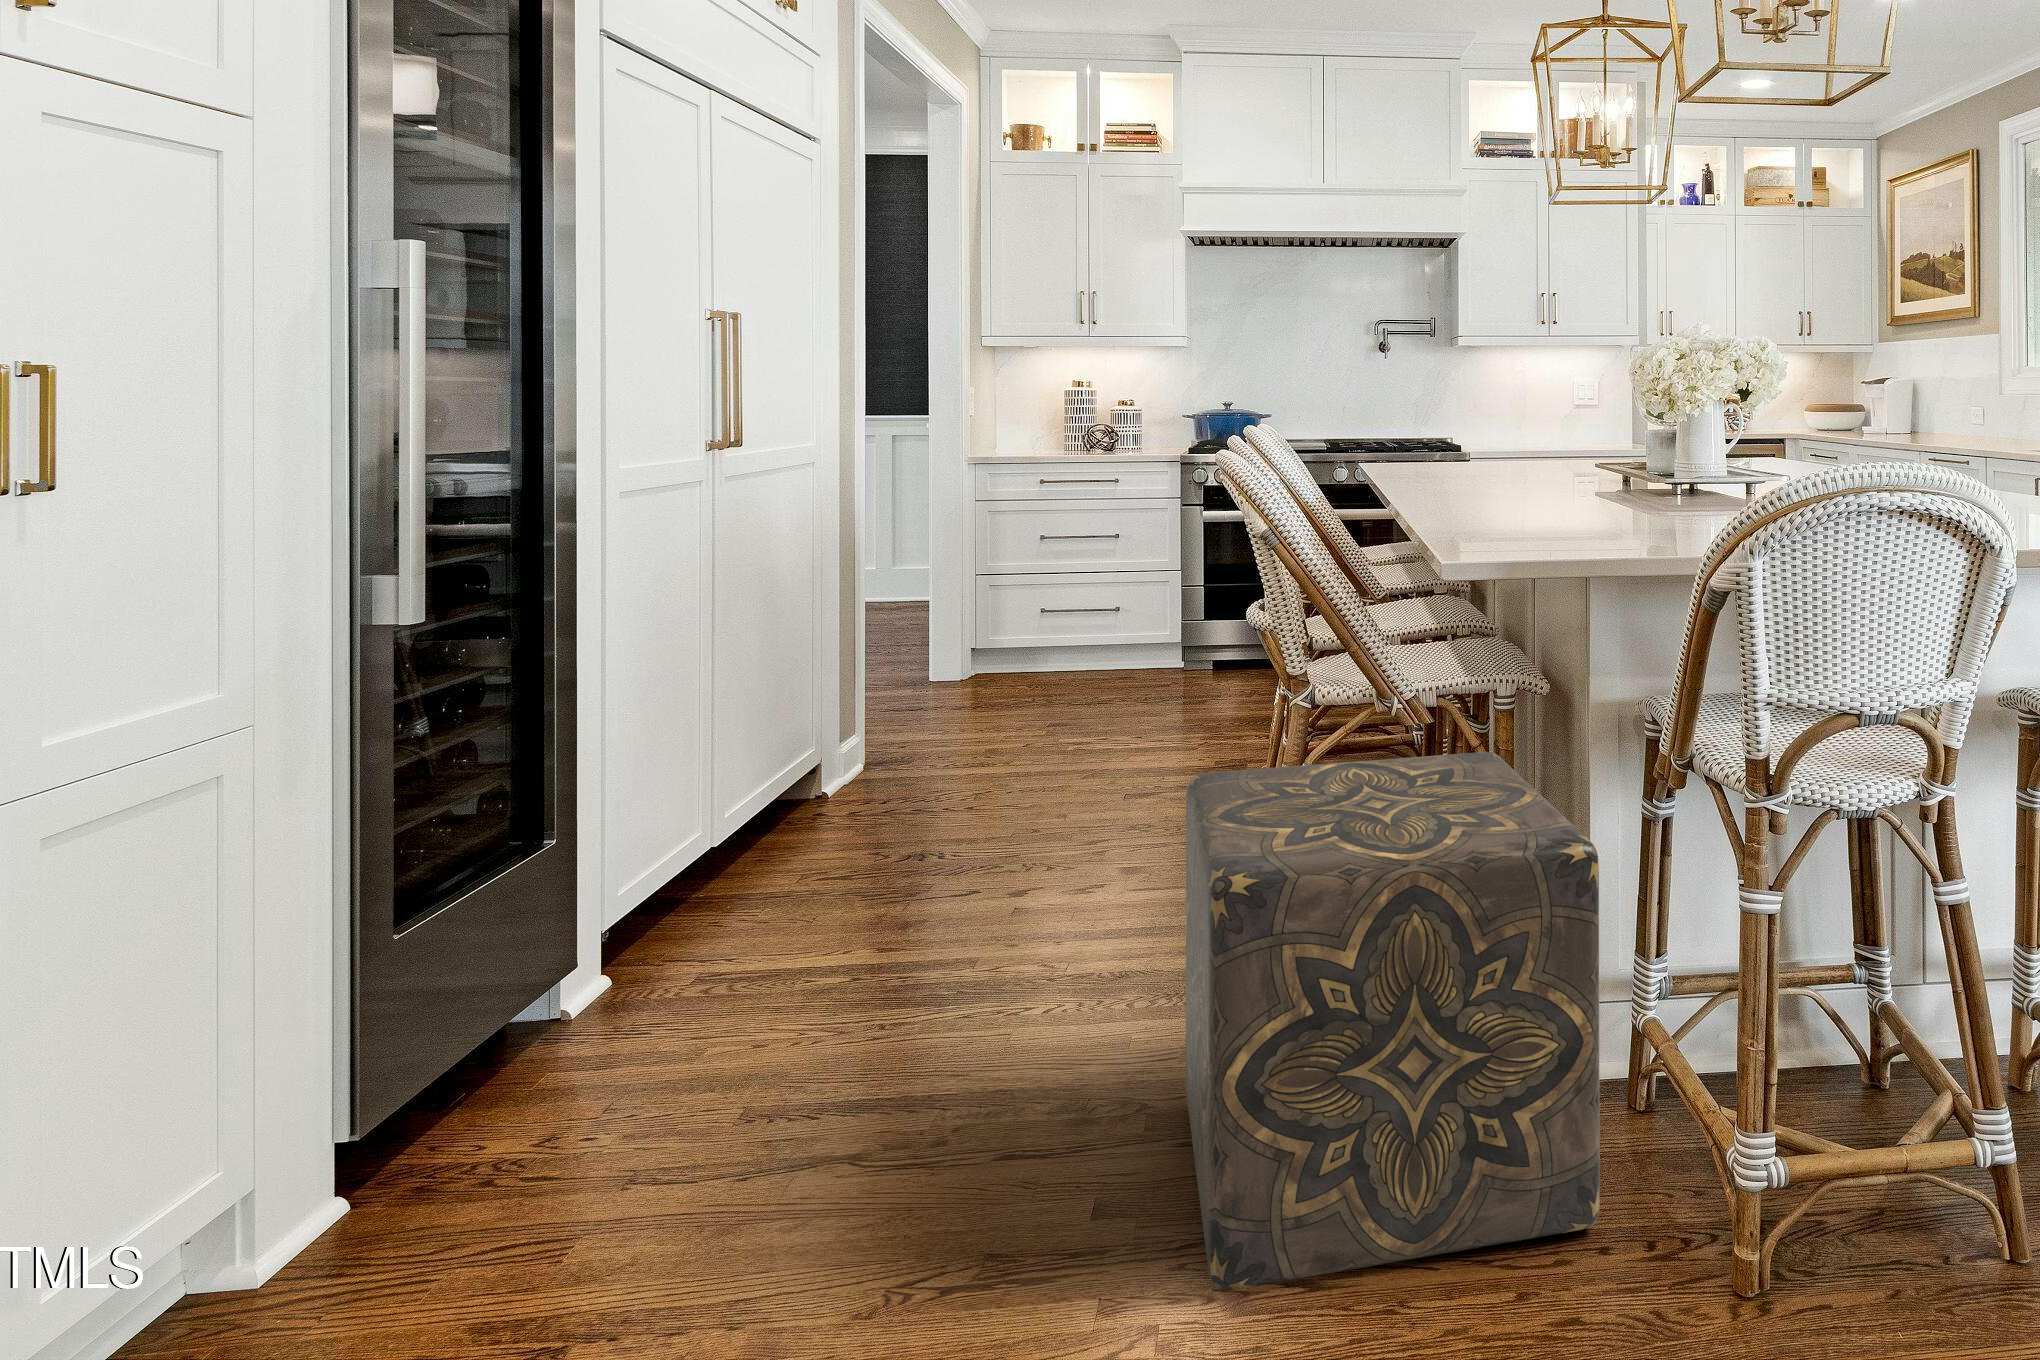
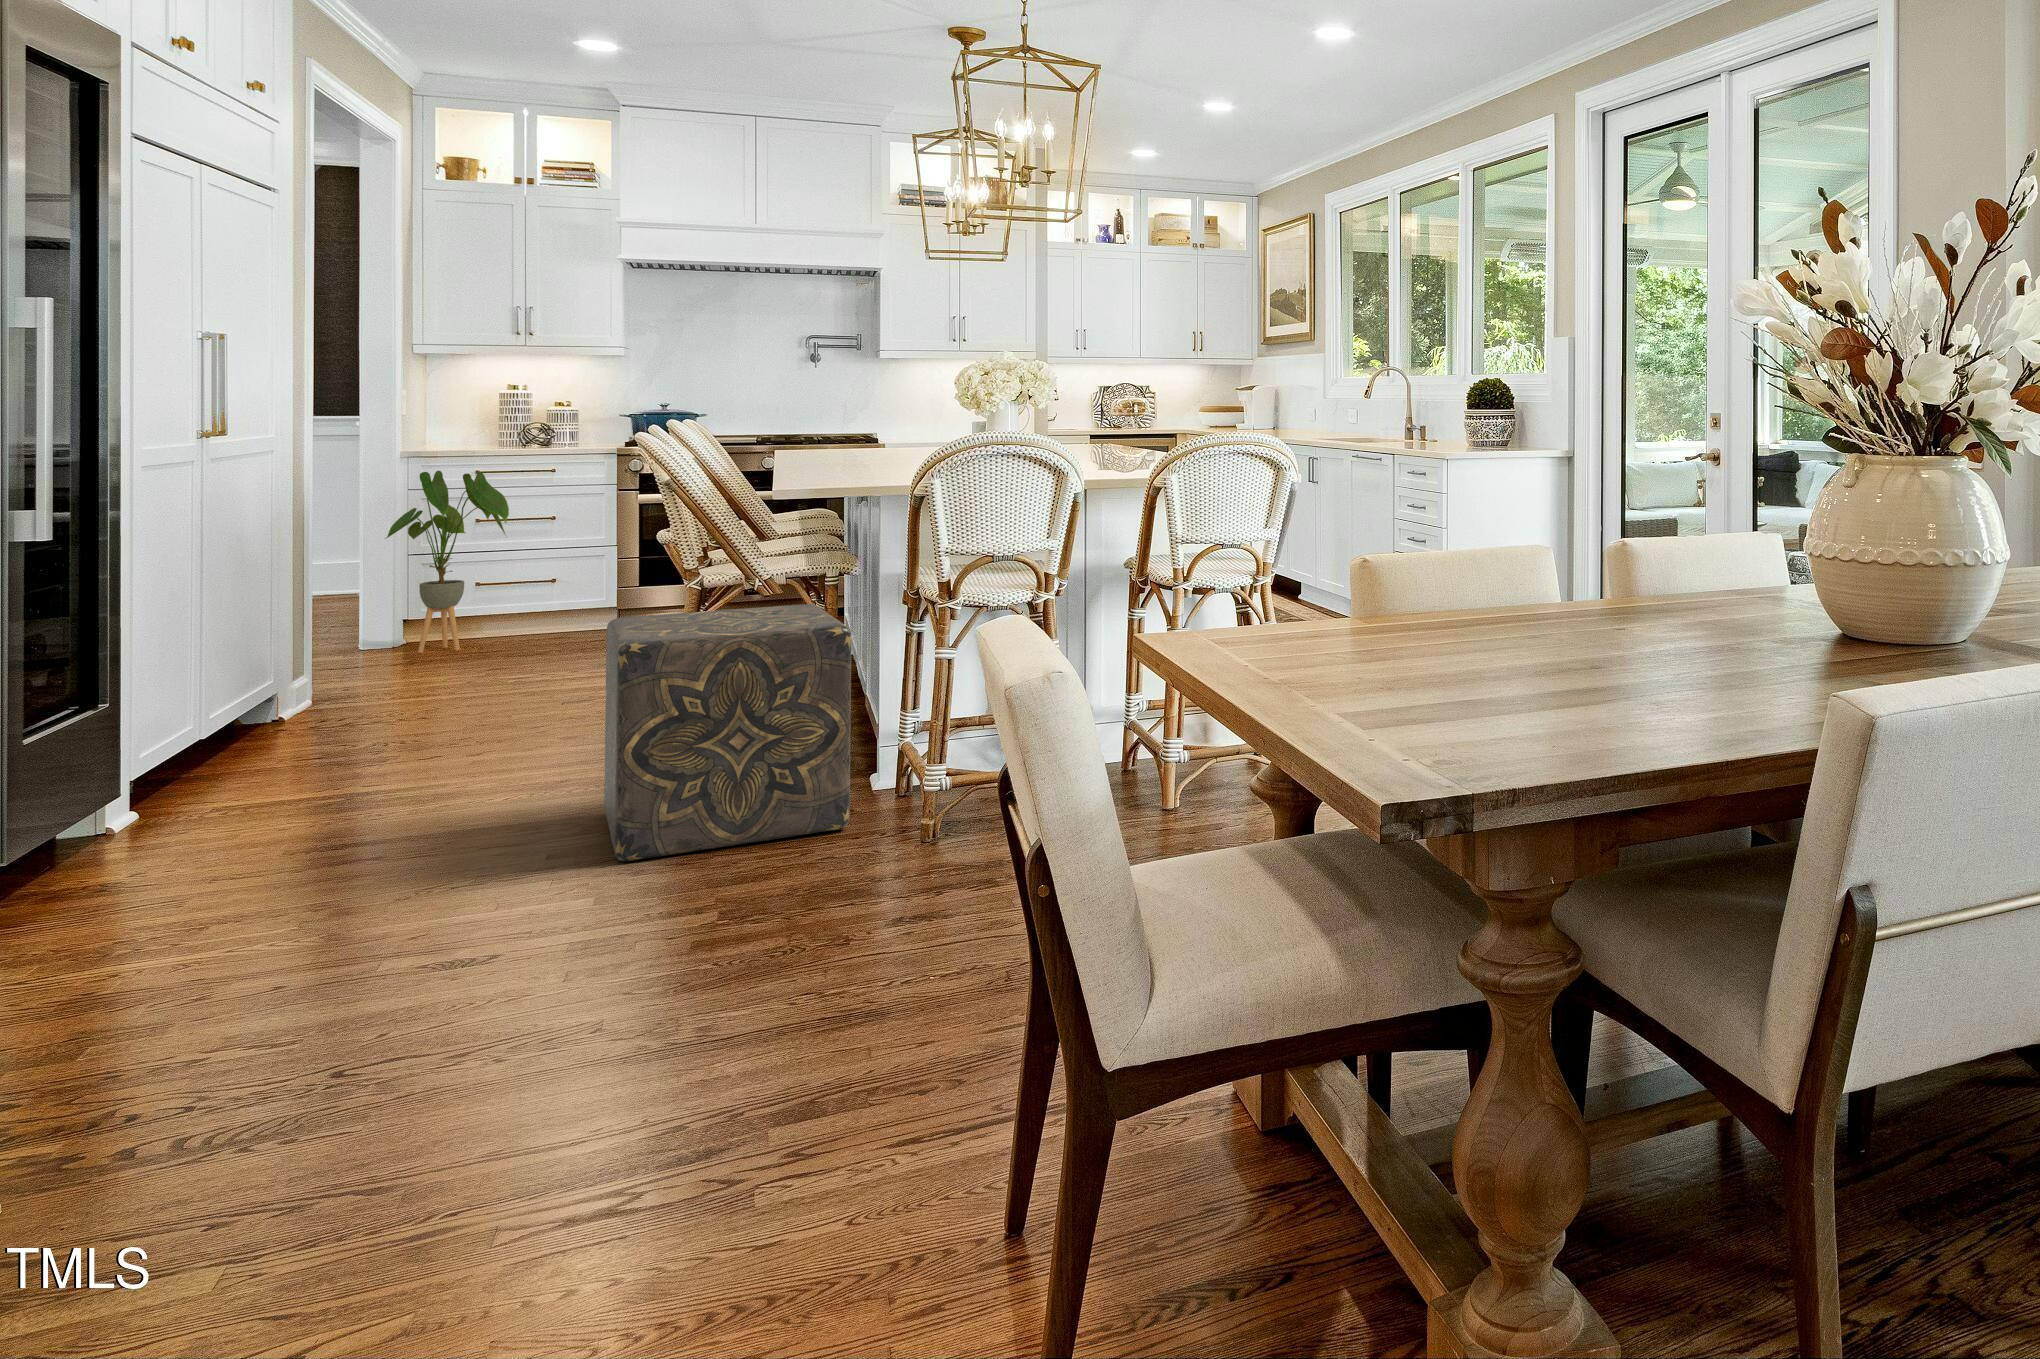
house plant: none [948,479,1073,690] -> present [385,471,509,653]

